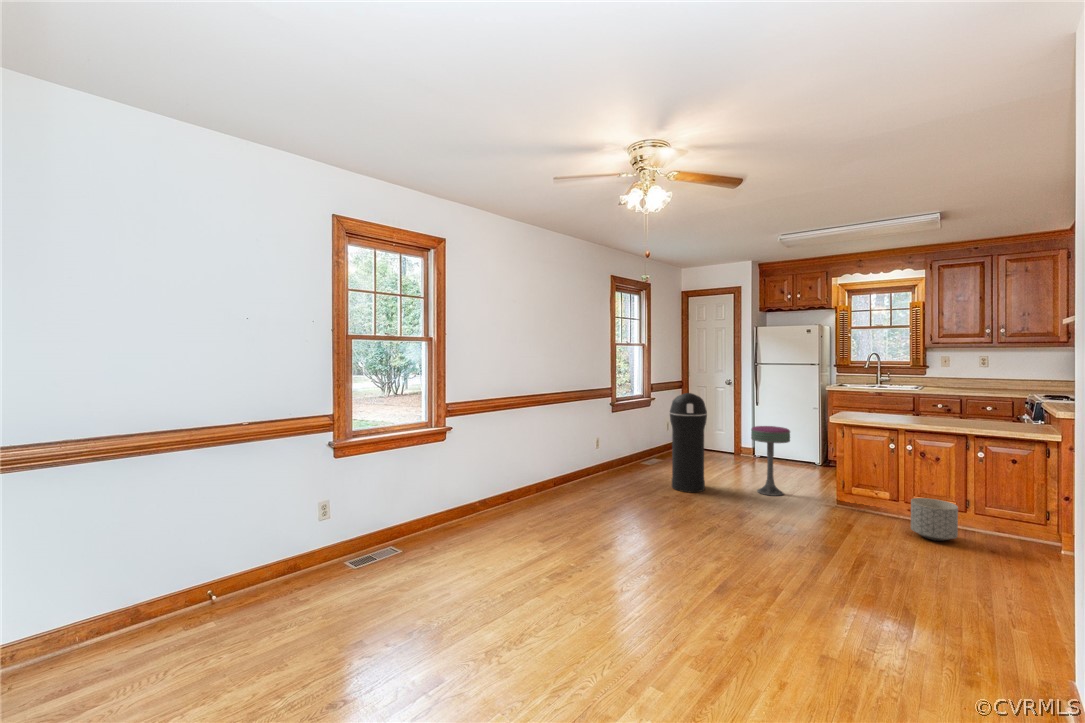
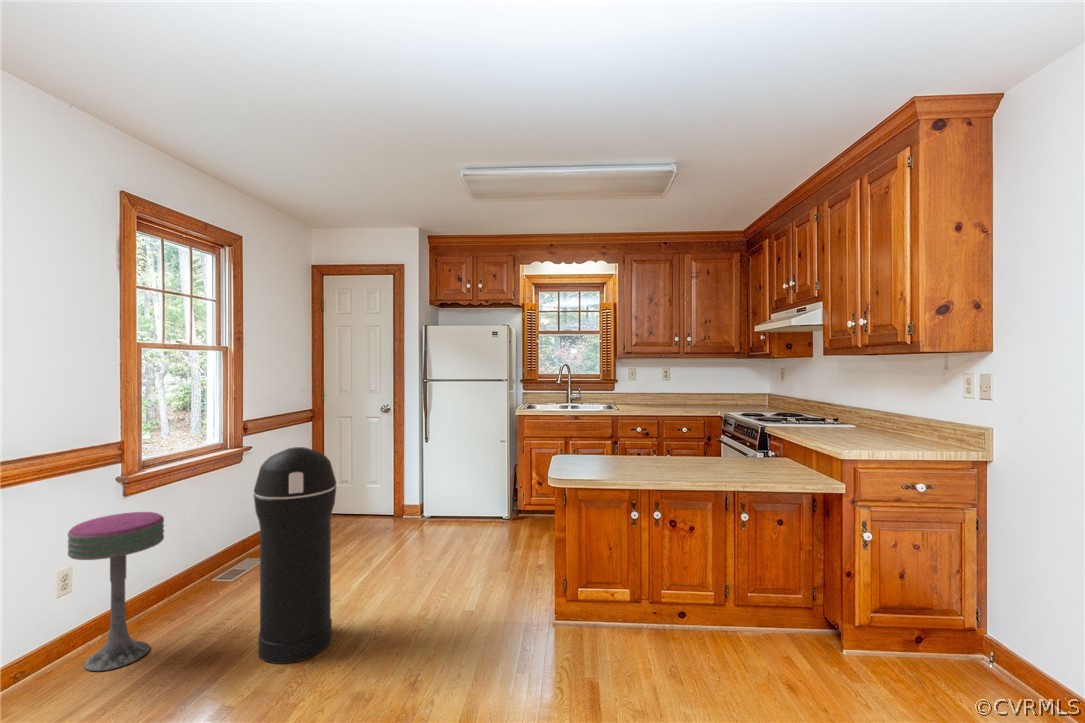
bar stool: present [751,426,790,496] -> present [68,512,164,671]
planter: present [911,498,958,541] -> none [676,600,740,681]

